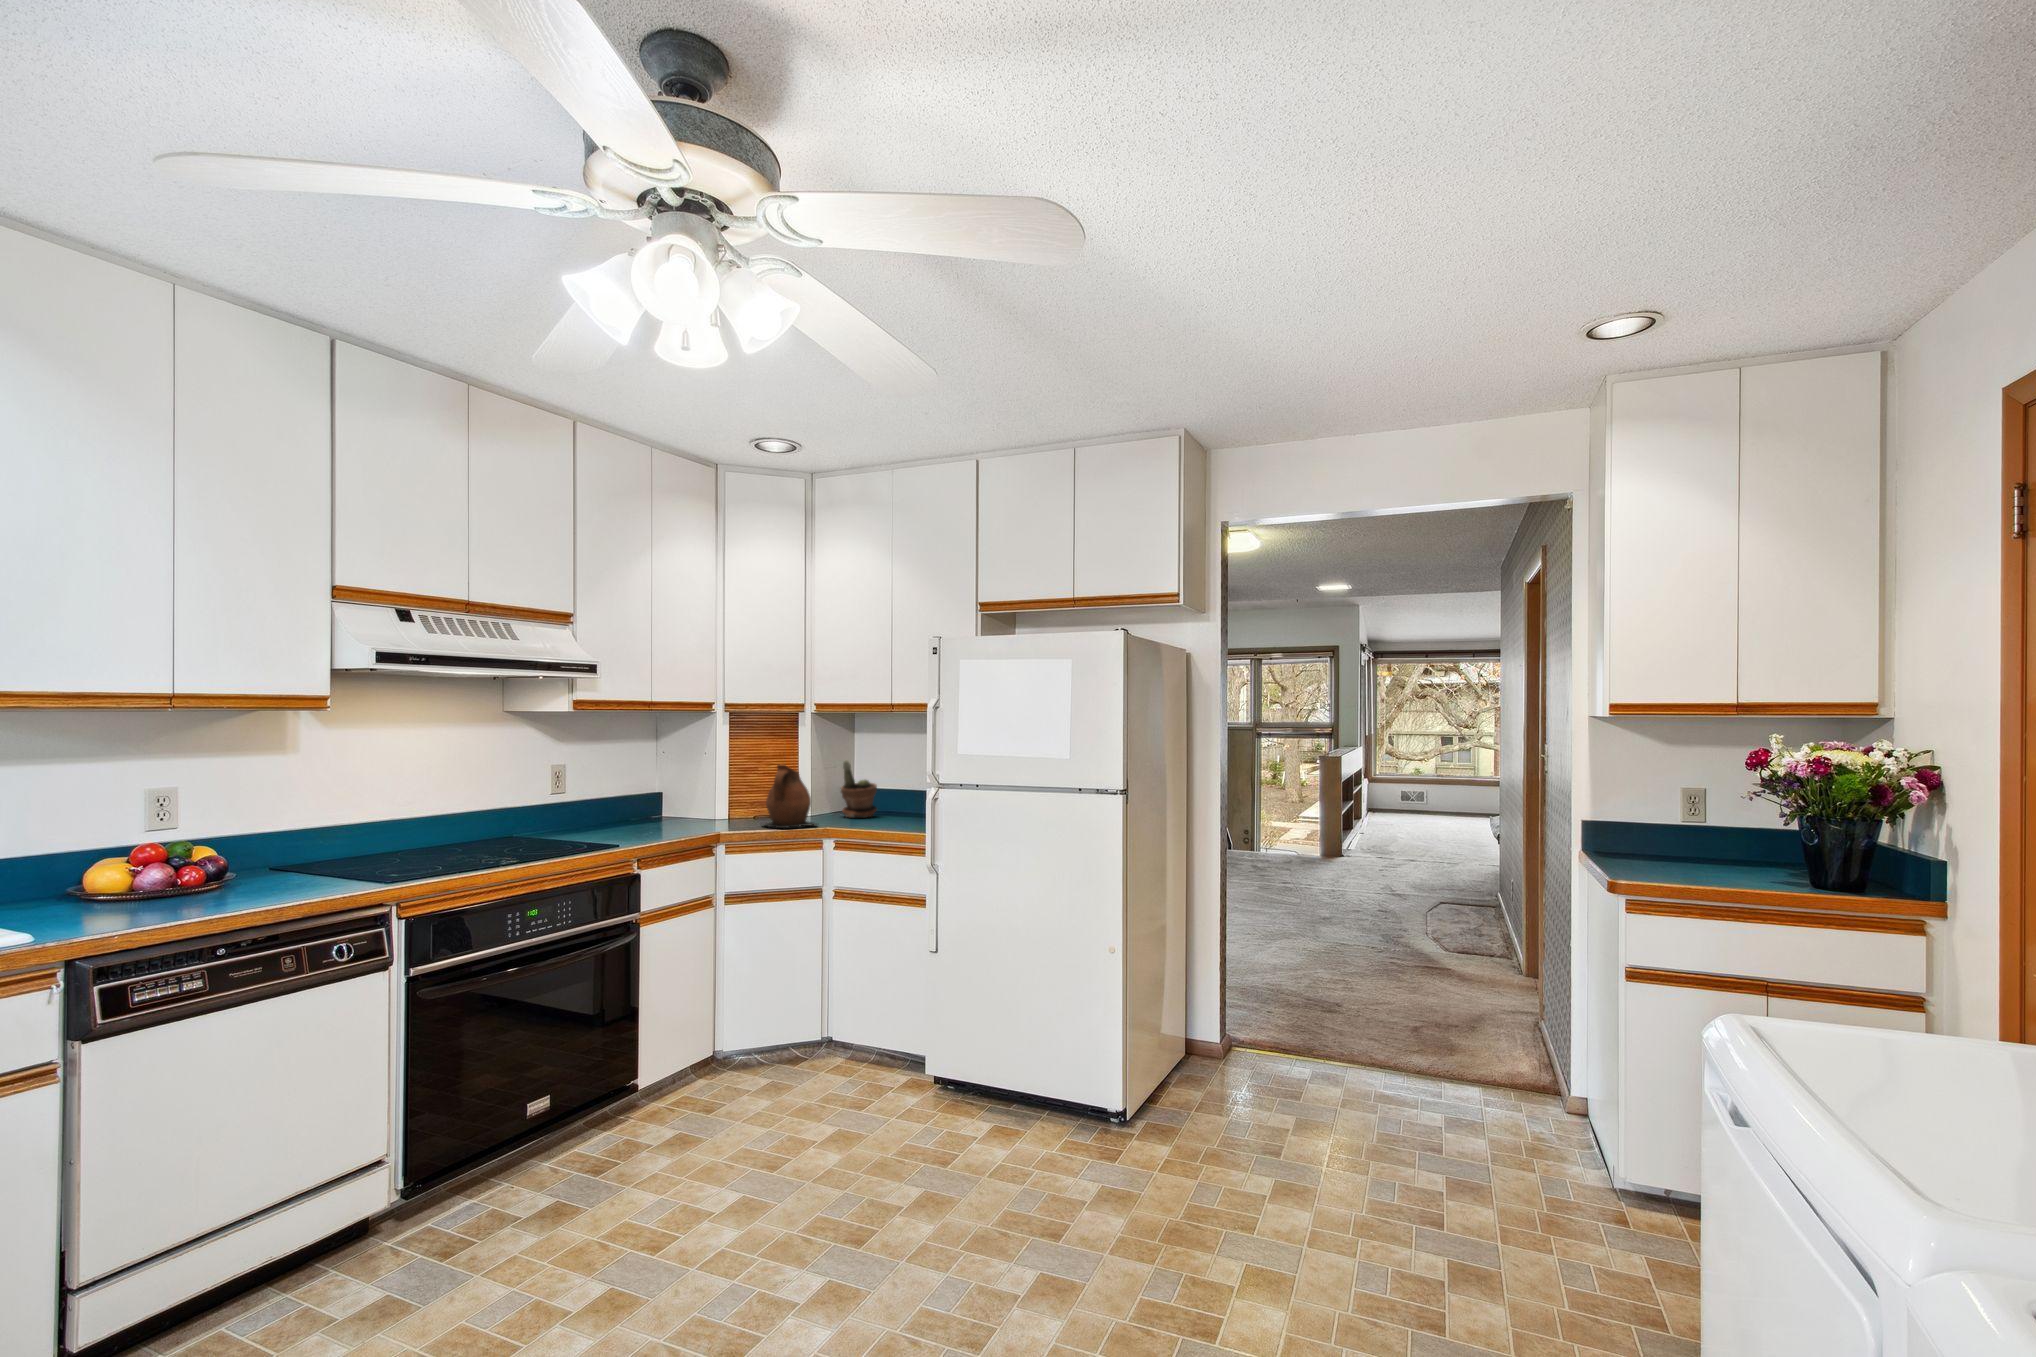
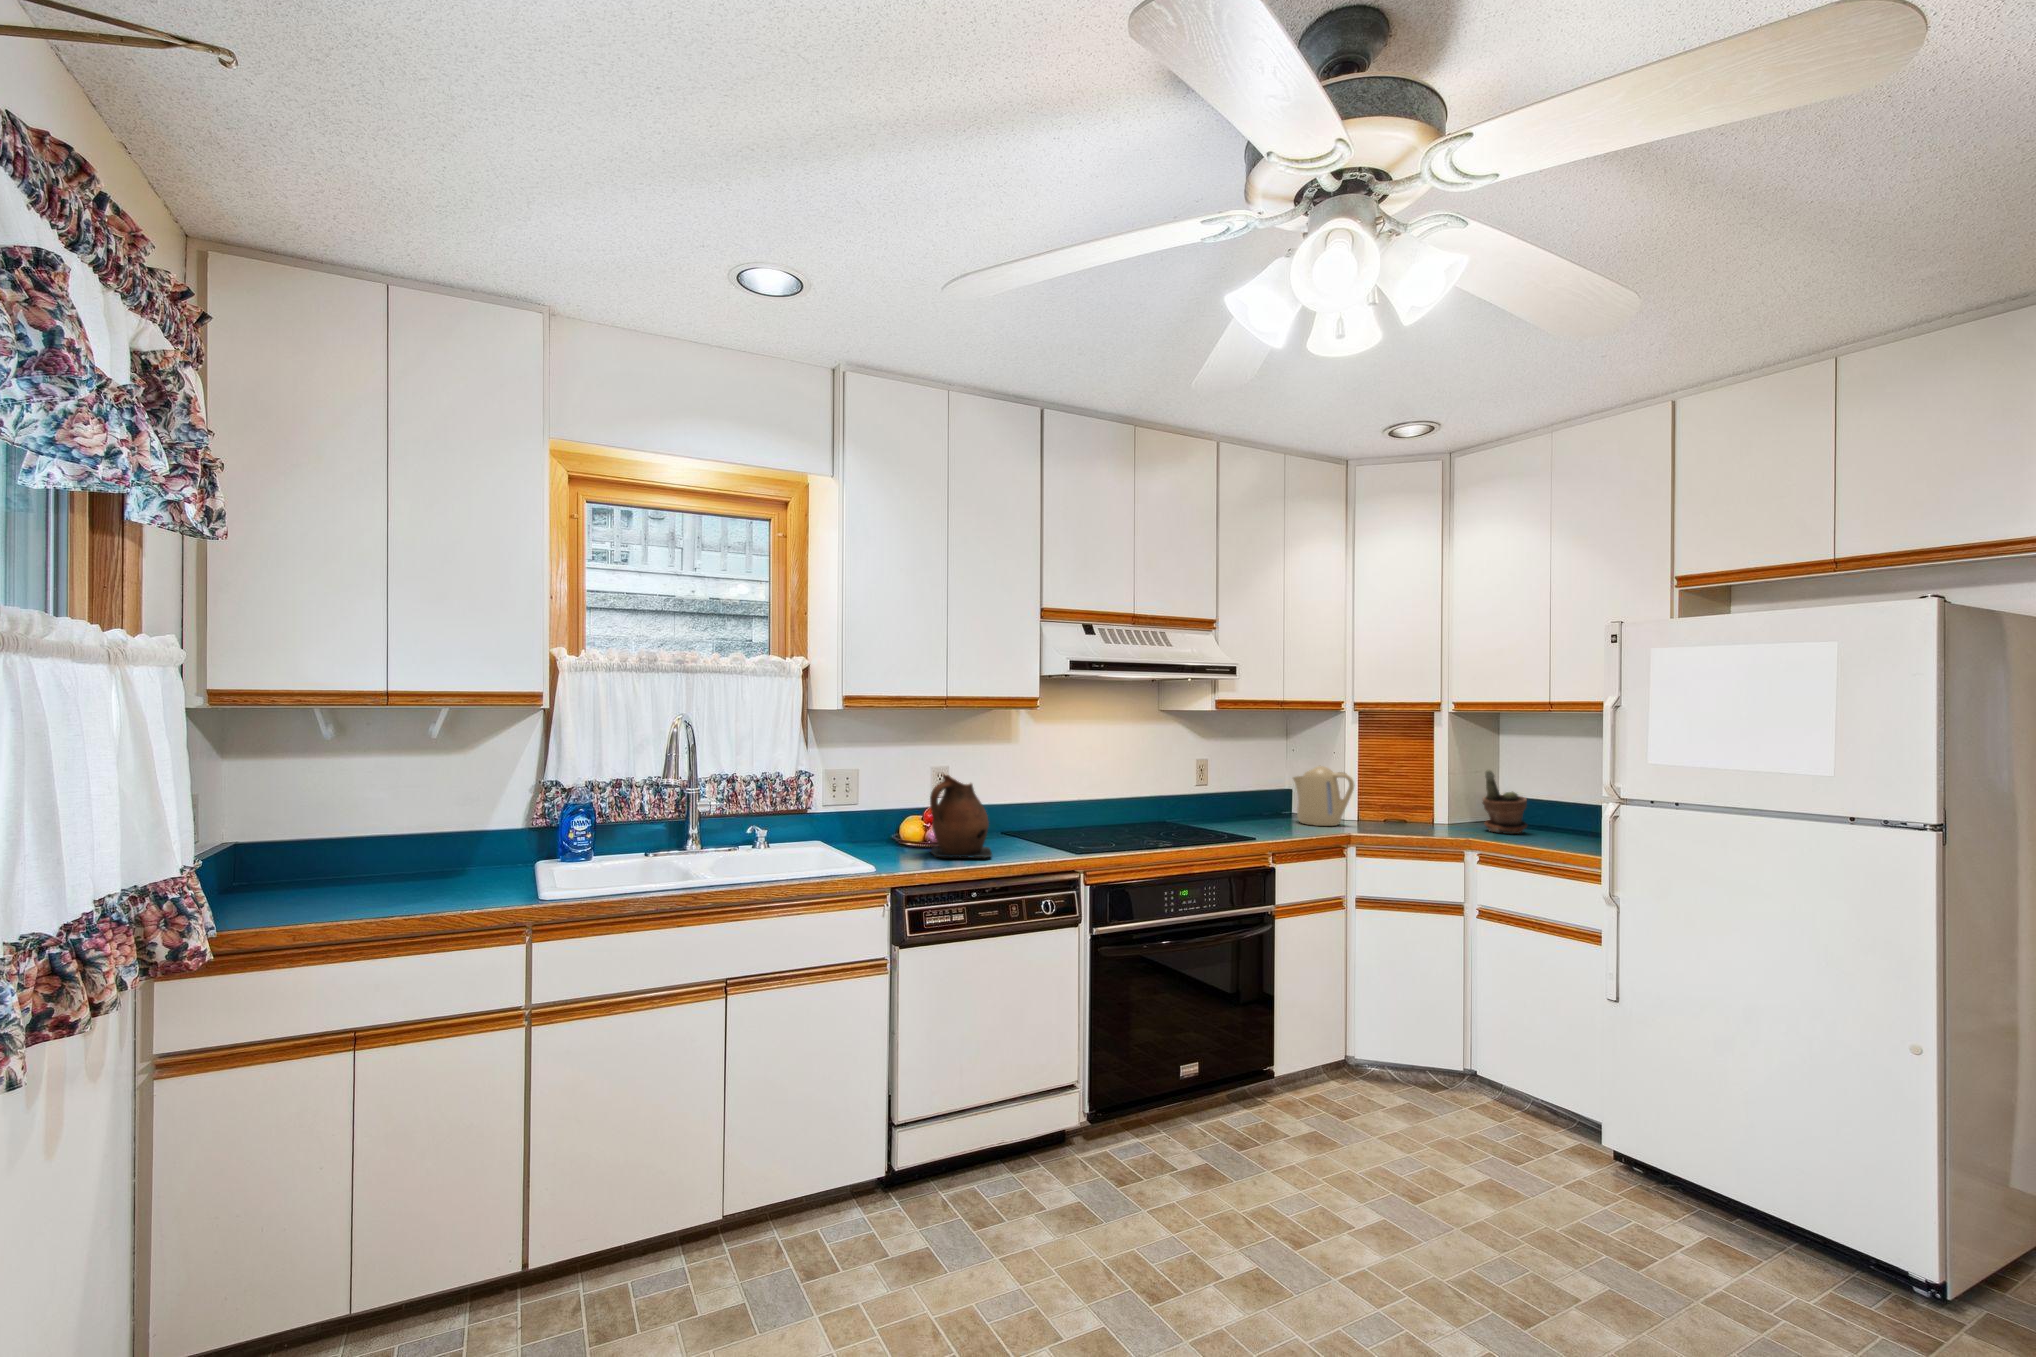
kettle: none [660,765,724,827] -> present [1293,766,1354,826]
ceramic pitcher: present [764,765,817,828] -> present [930,774,992,858]

